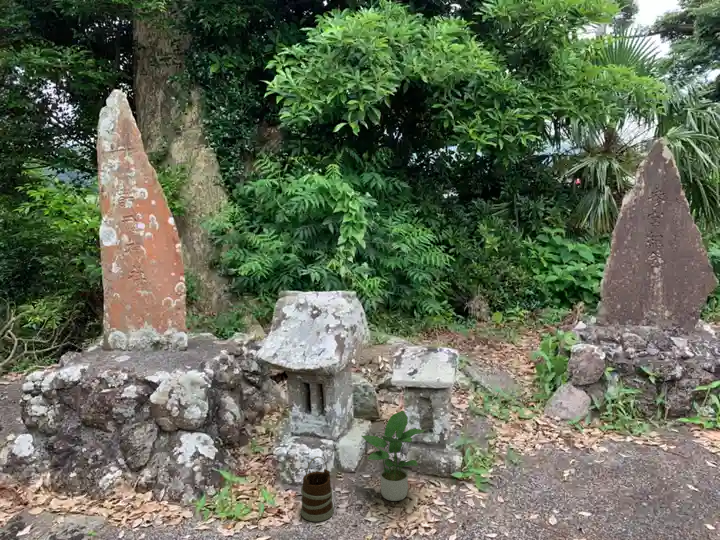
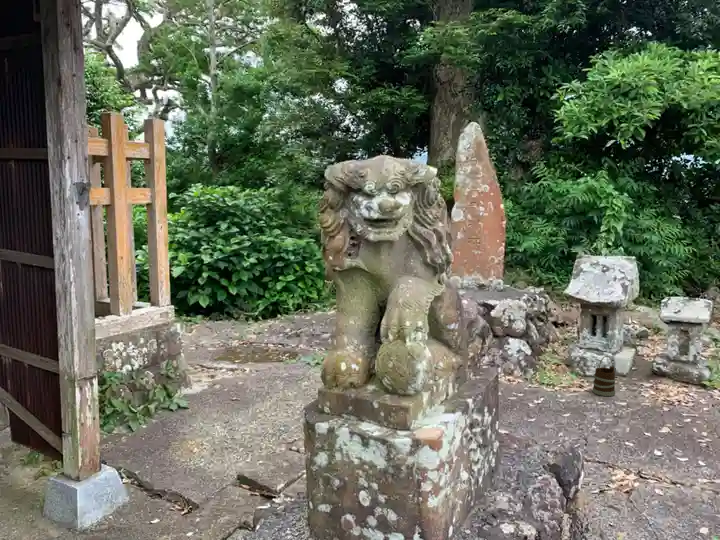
potted plant: present [362,411,424,501] -> none [635,337,684,394]

